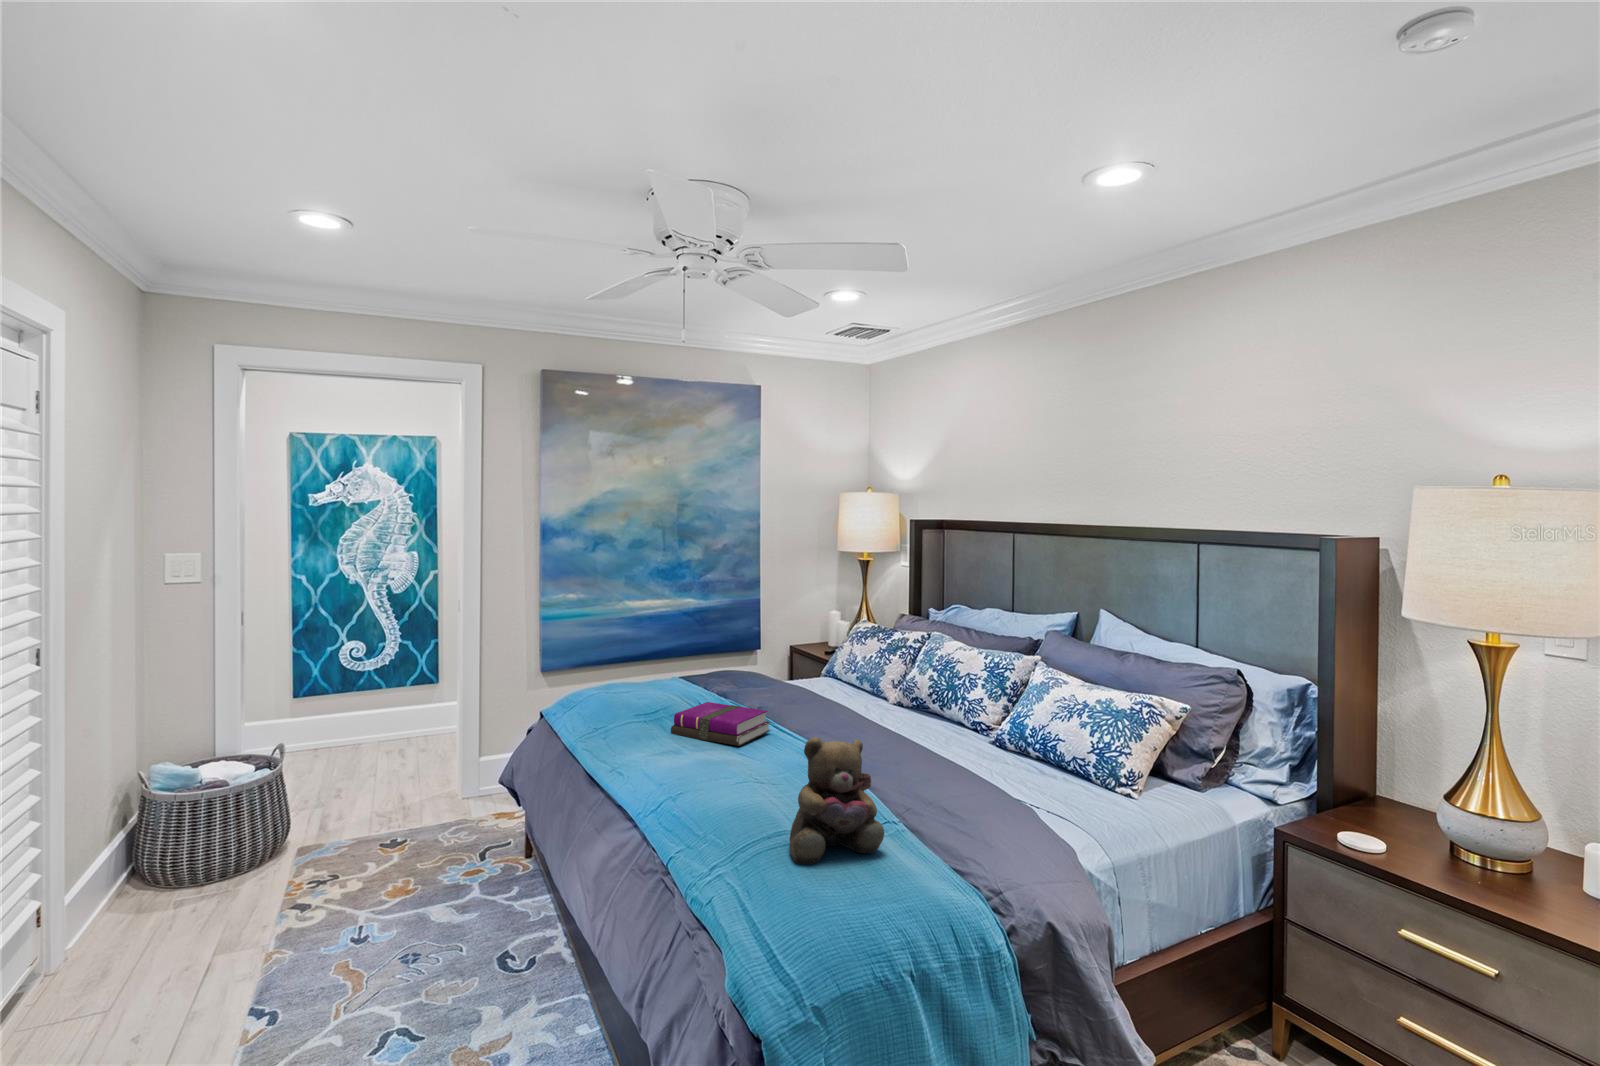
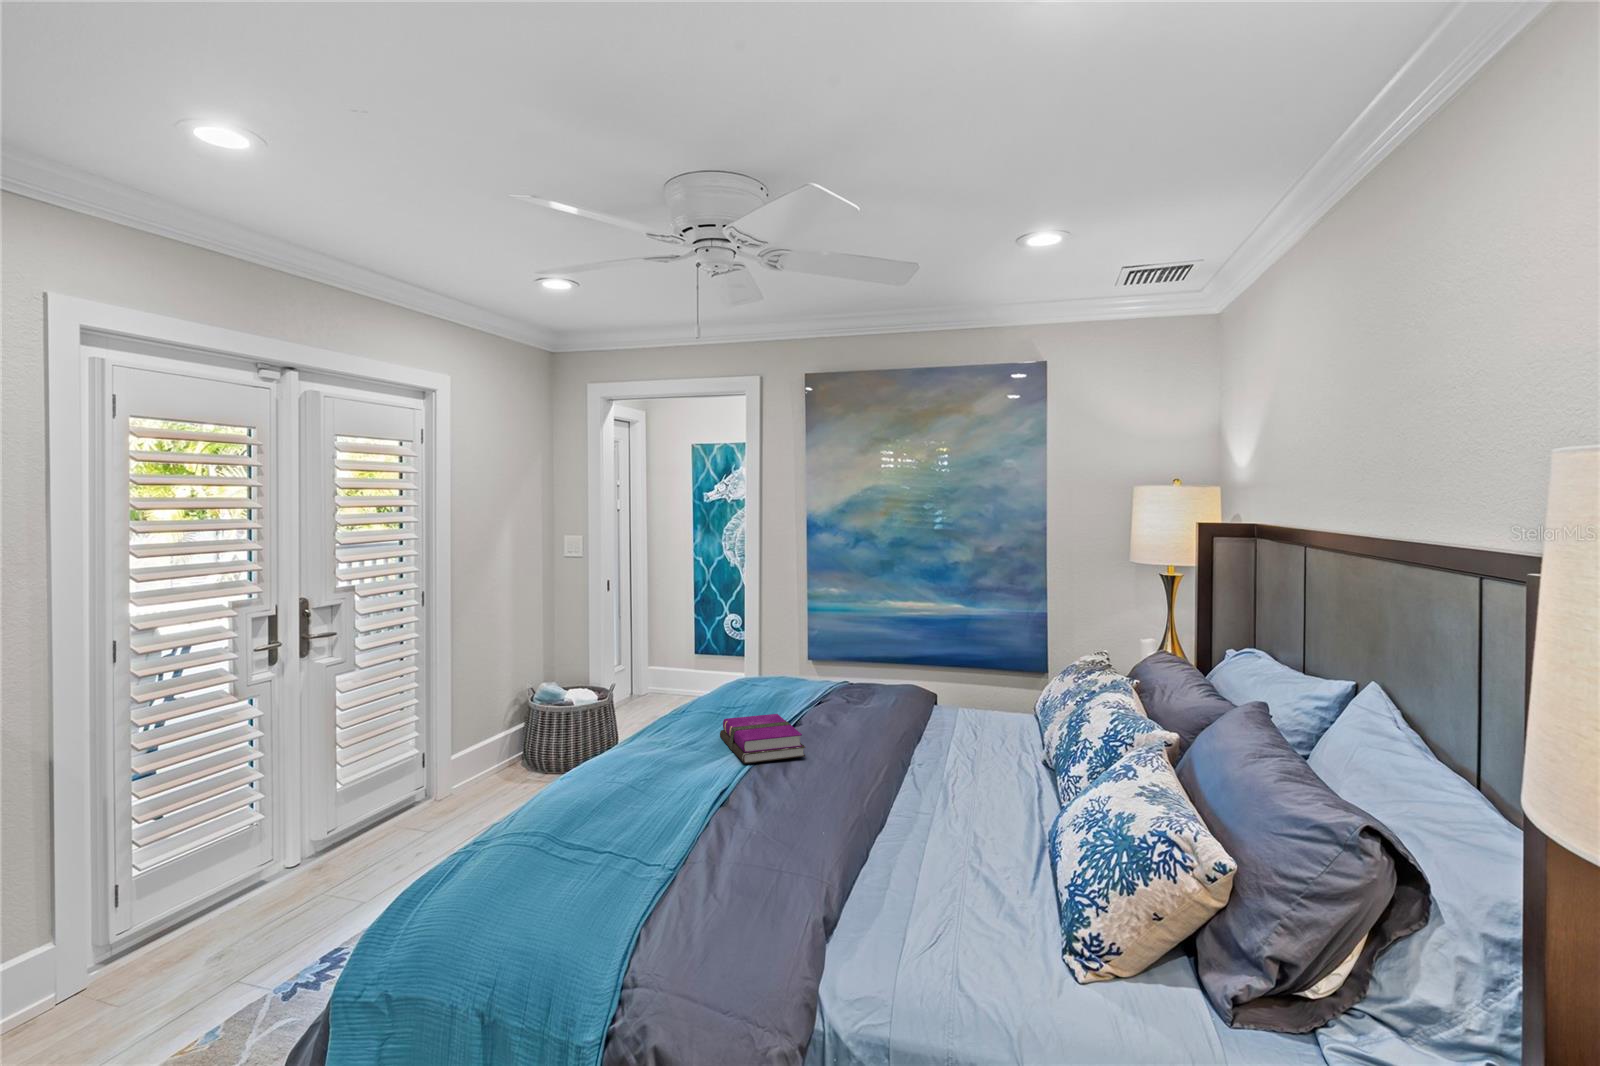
teddy bear: present [790,737,884,864] -> none [534,764,642,899]

